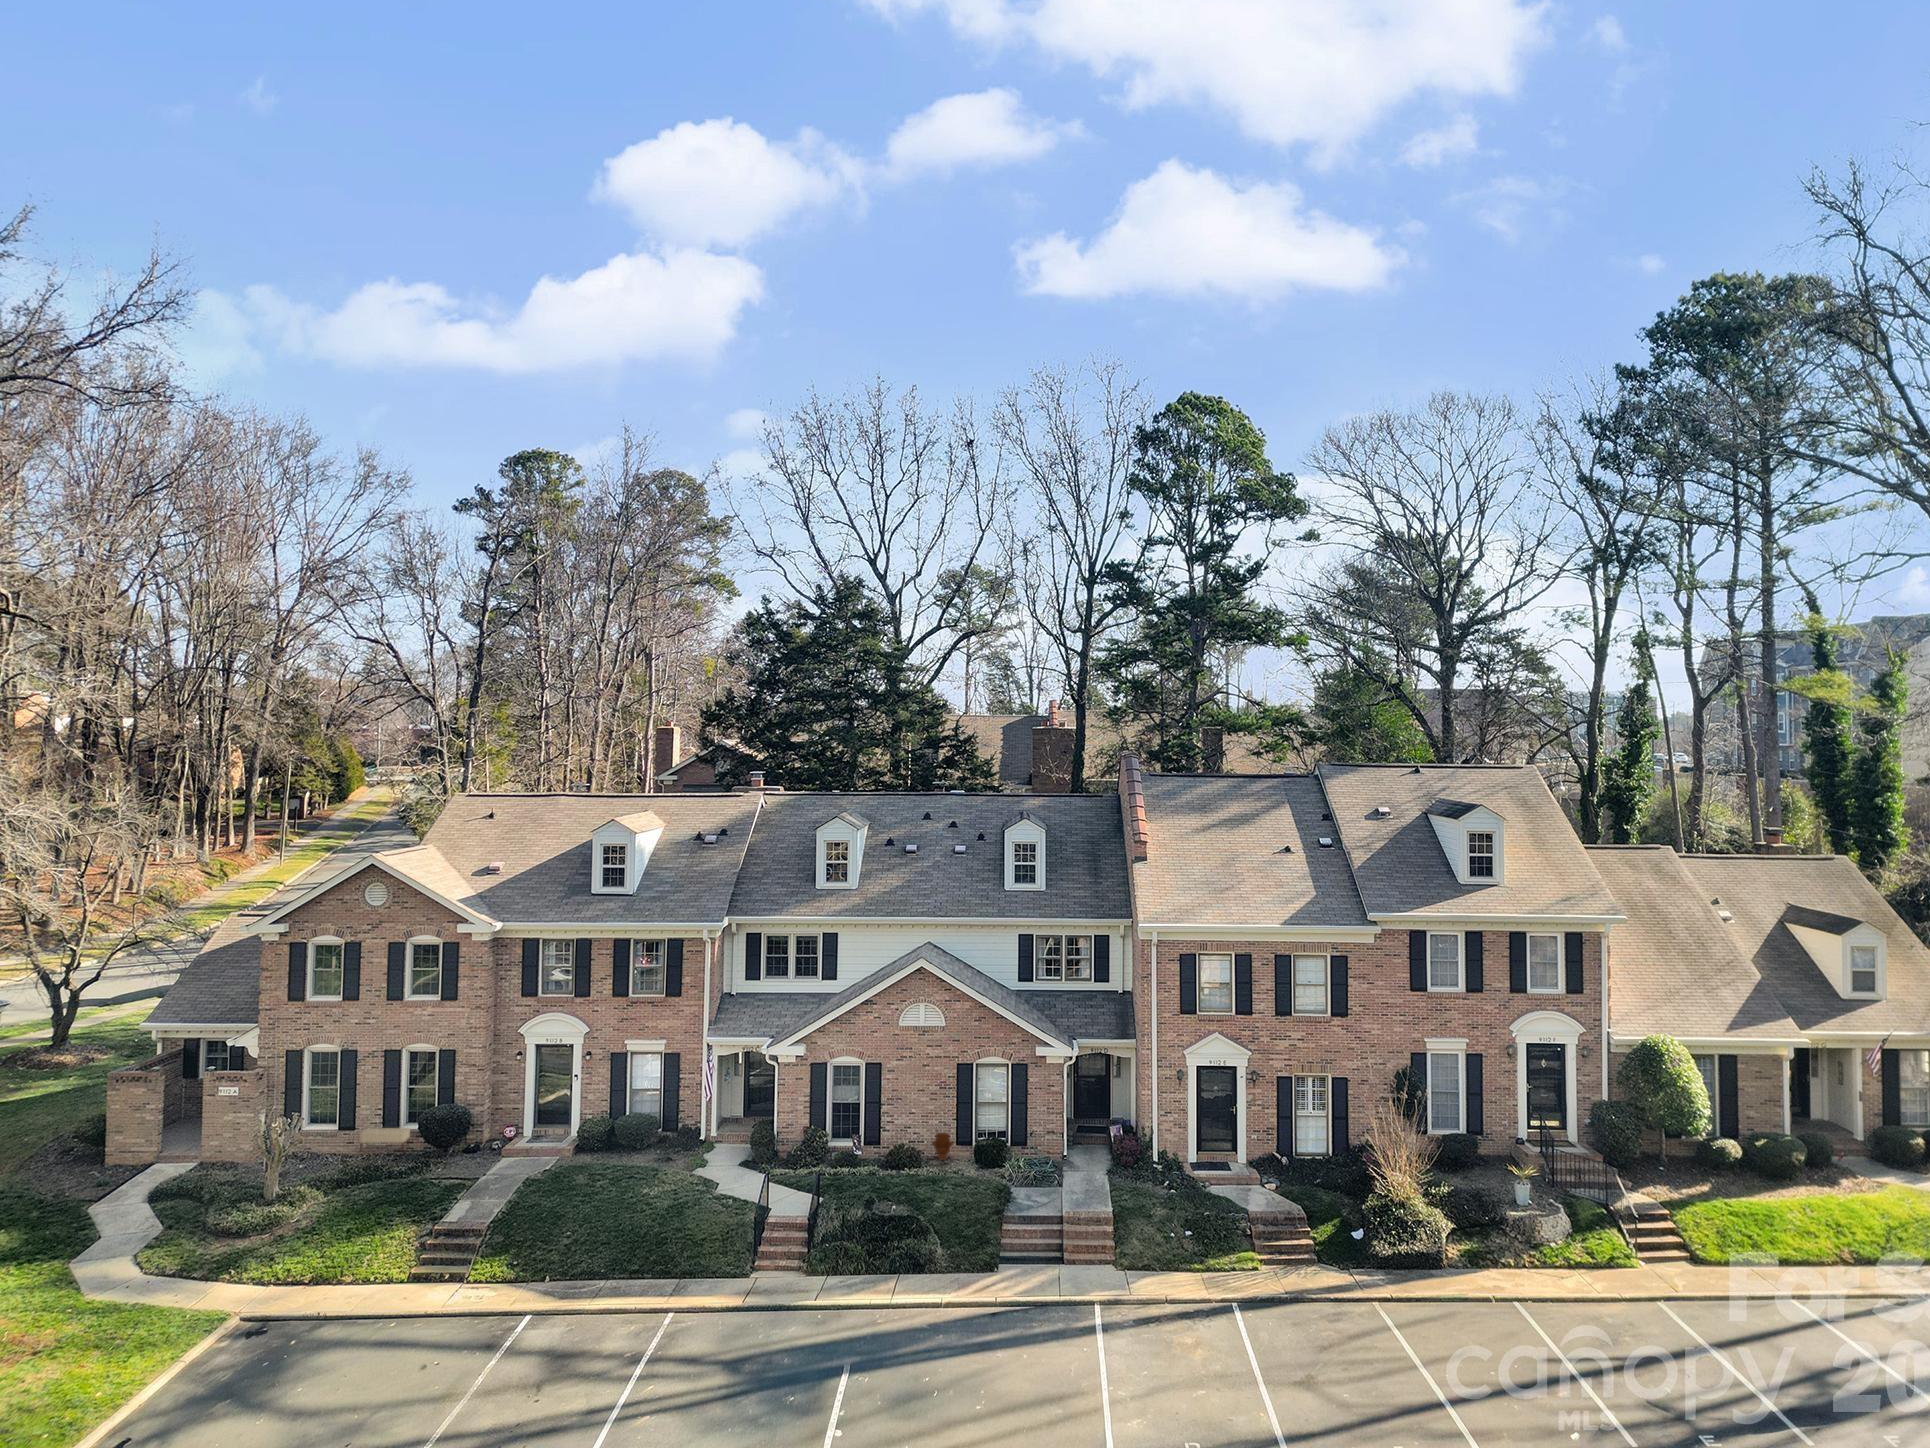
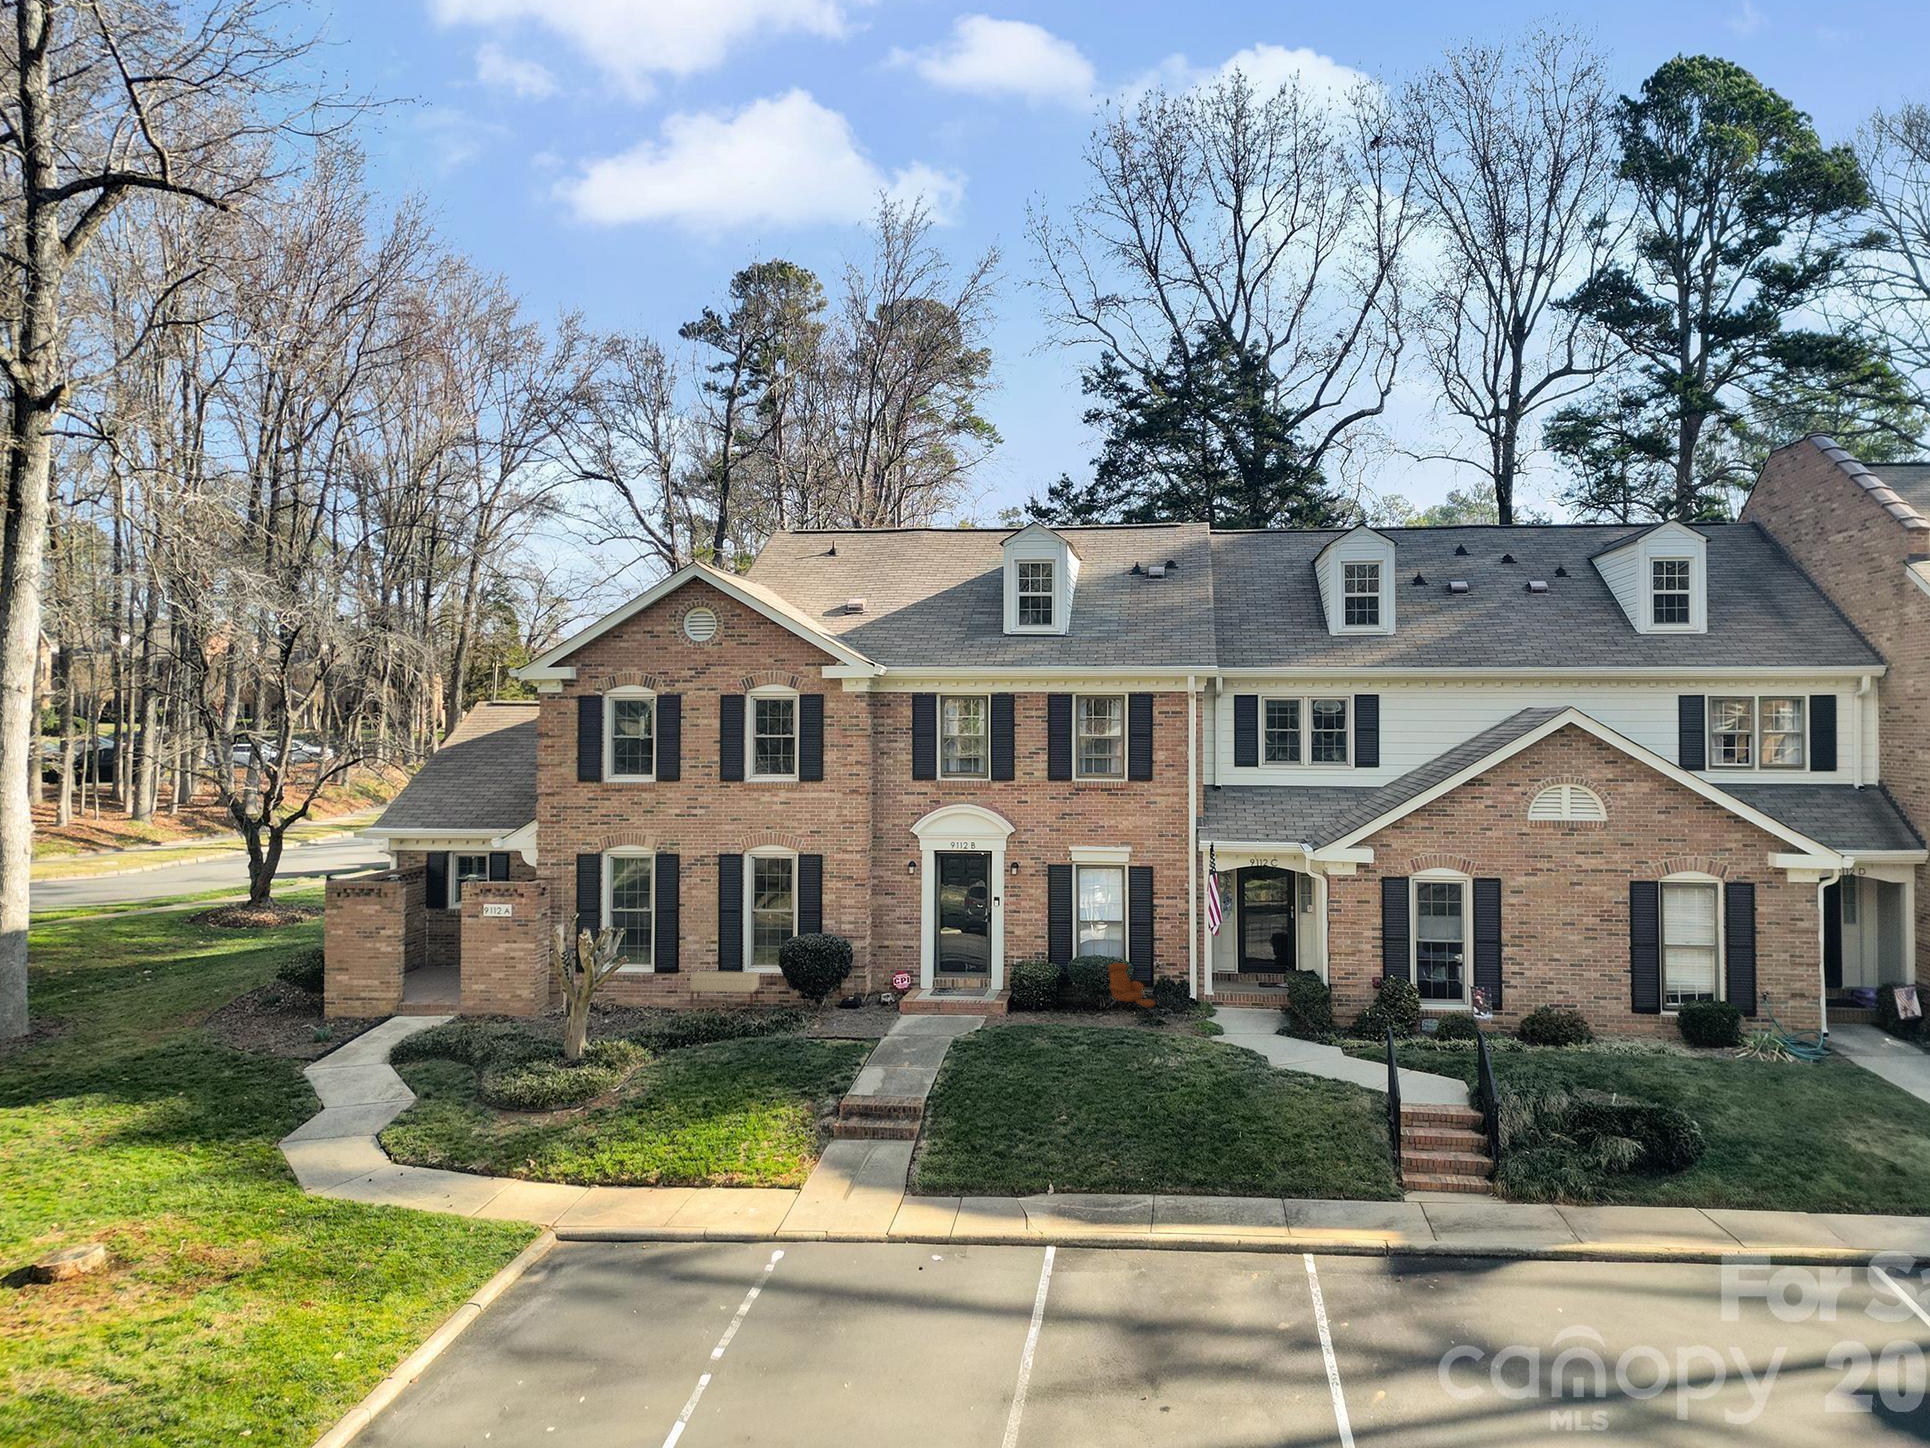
lounge chair: present [932,1130,954,1165] -> present [1109,963,1155,1016]

